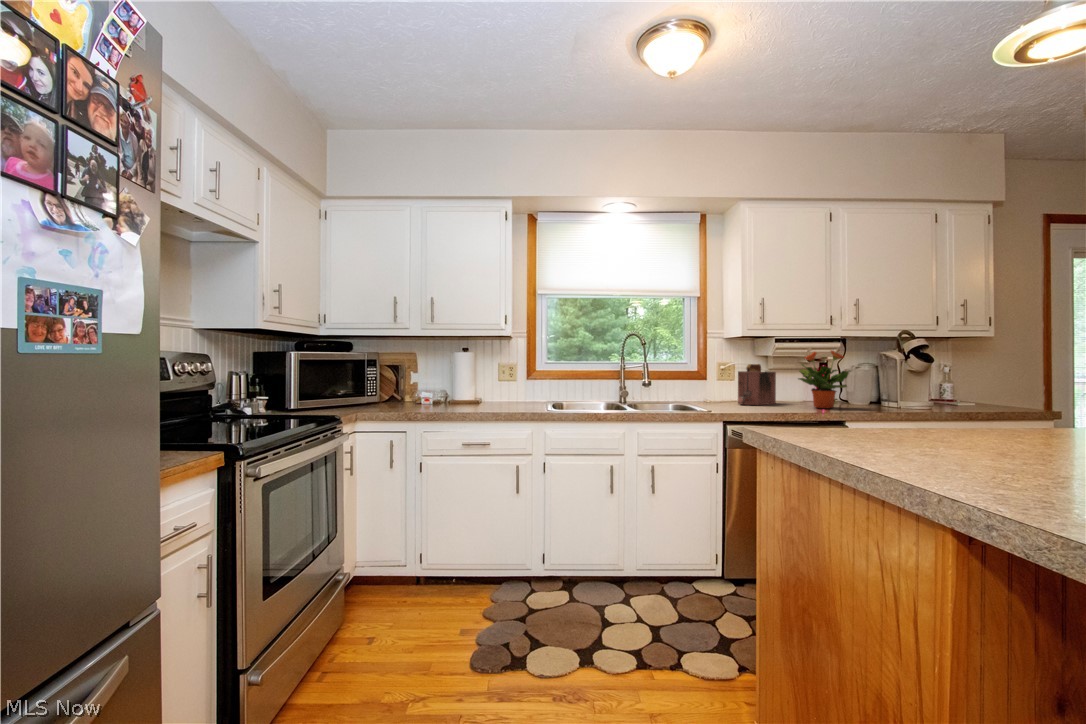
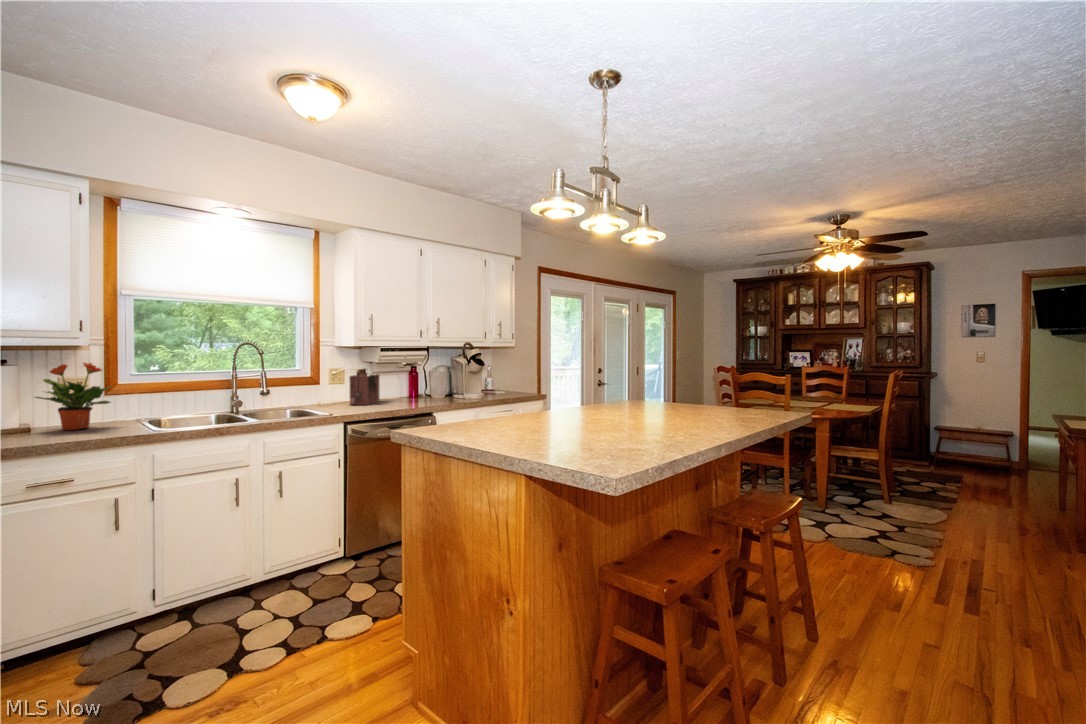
potted plant: present [799,350,849,408] -> present [35,362,111,430]

